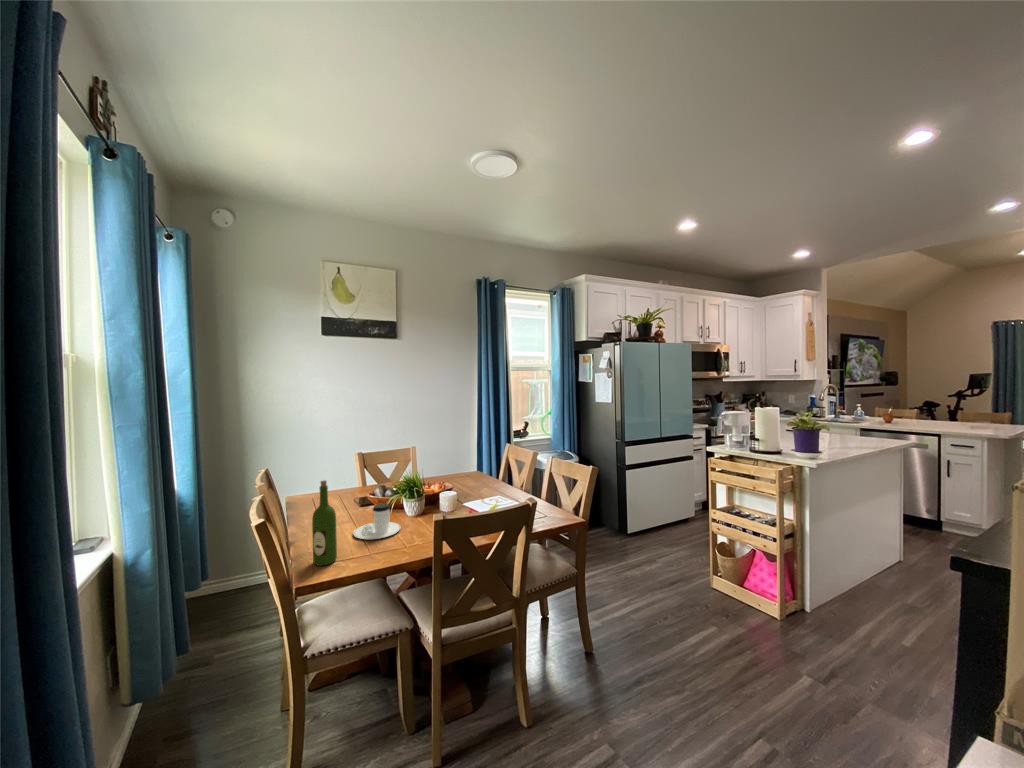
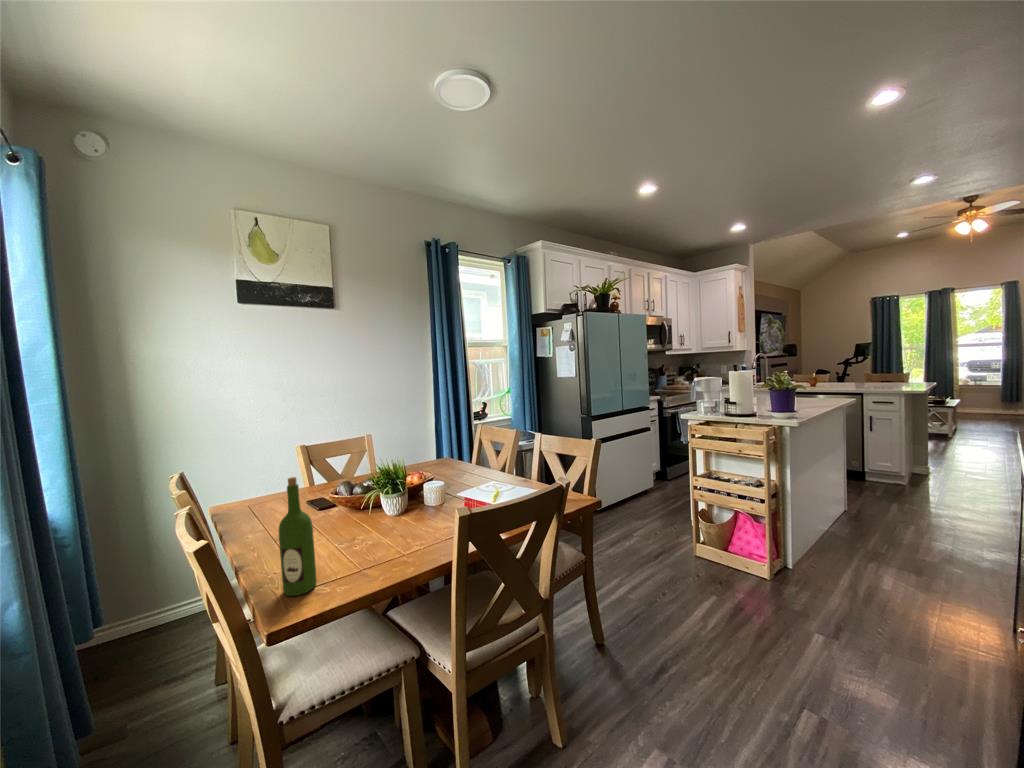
coffee cup: present [353,503,401,540] -> none [325,503,388,552]

